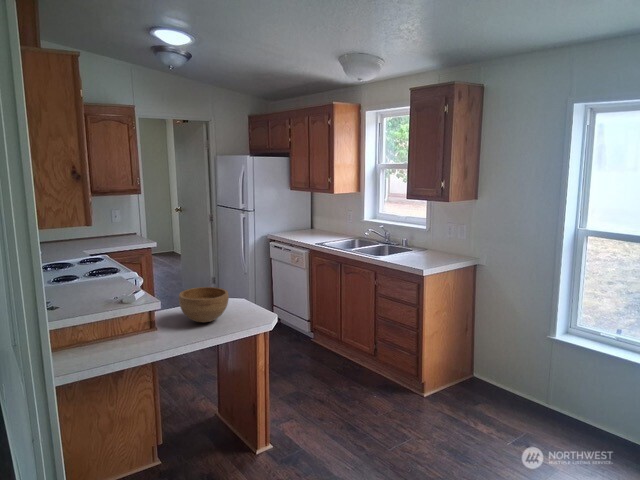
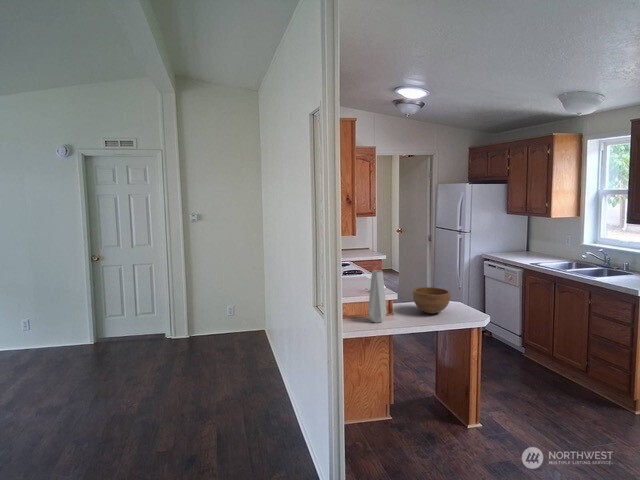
vase: none [113,274,140,349] -> present [368,270,387,323]

